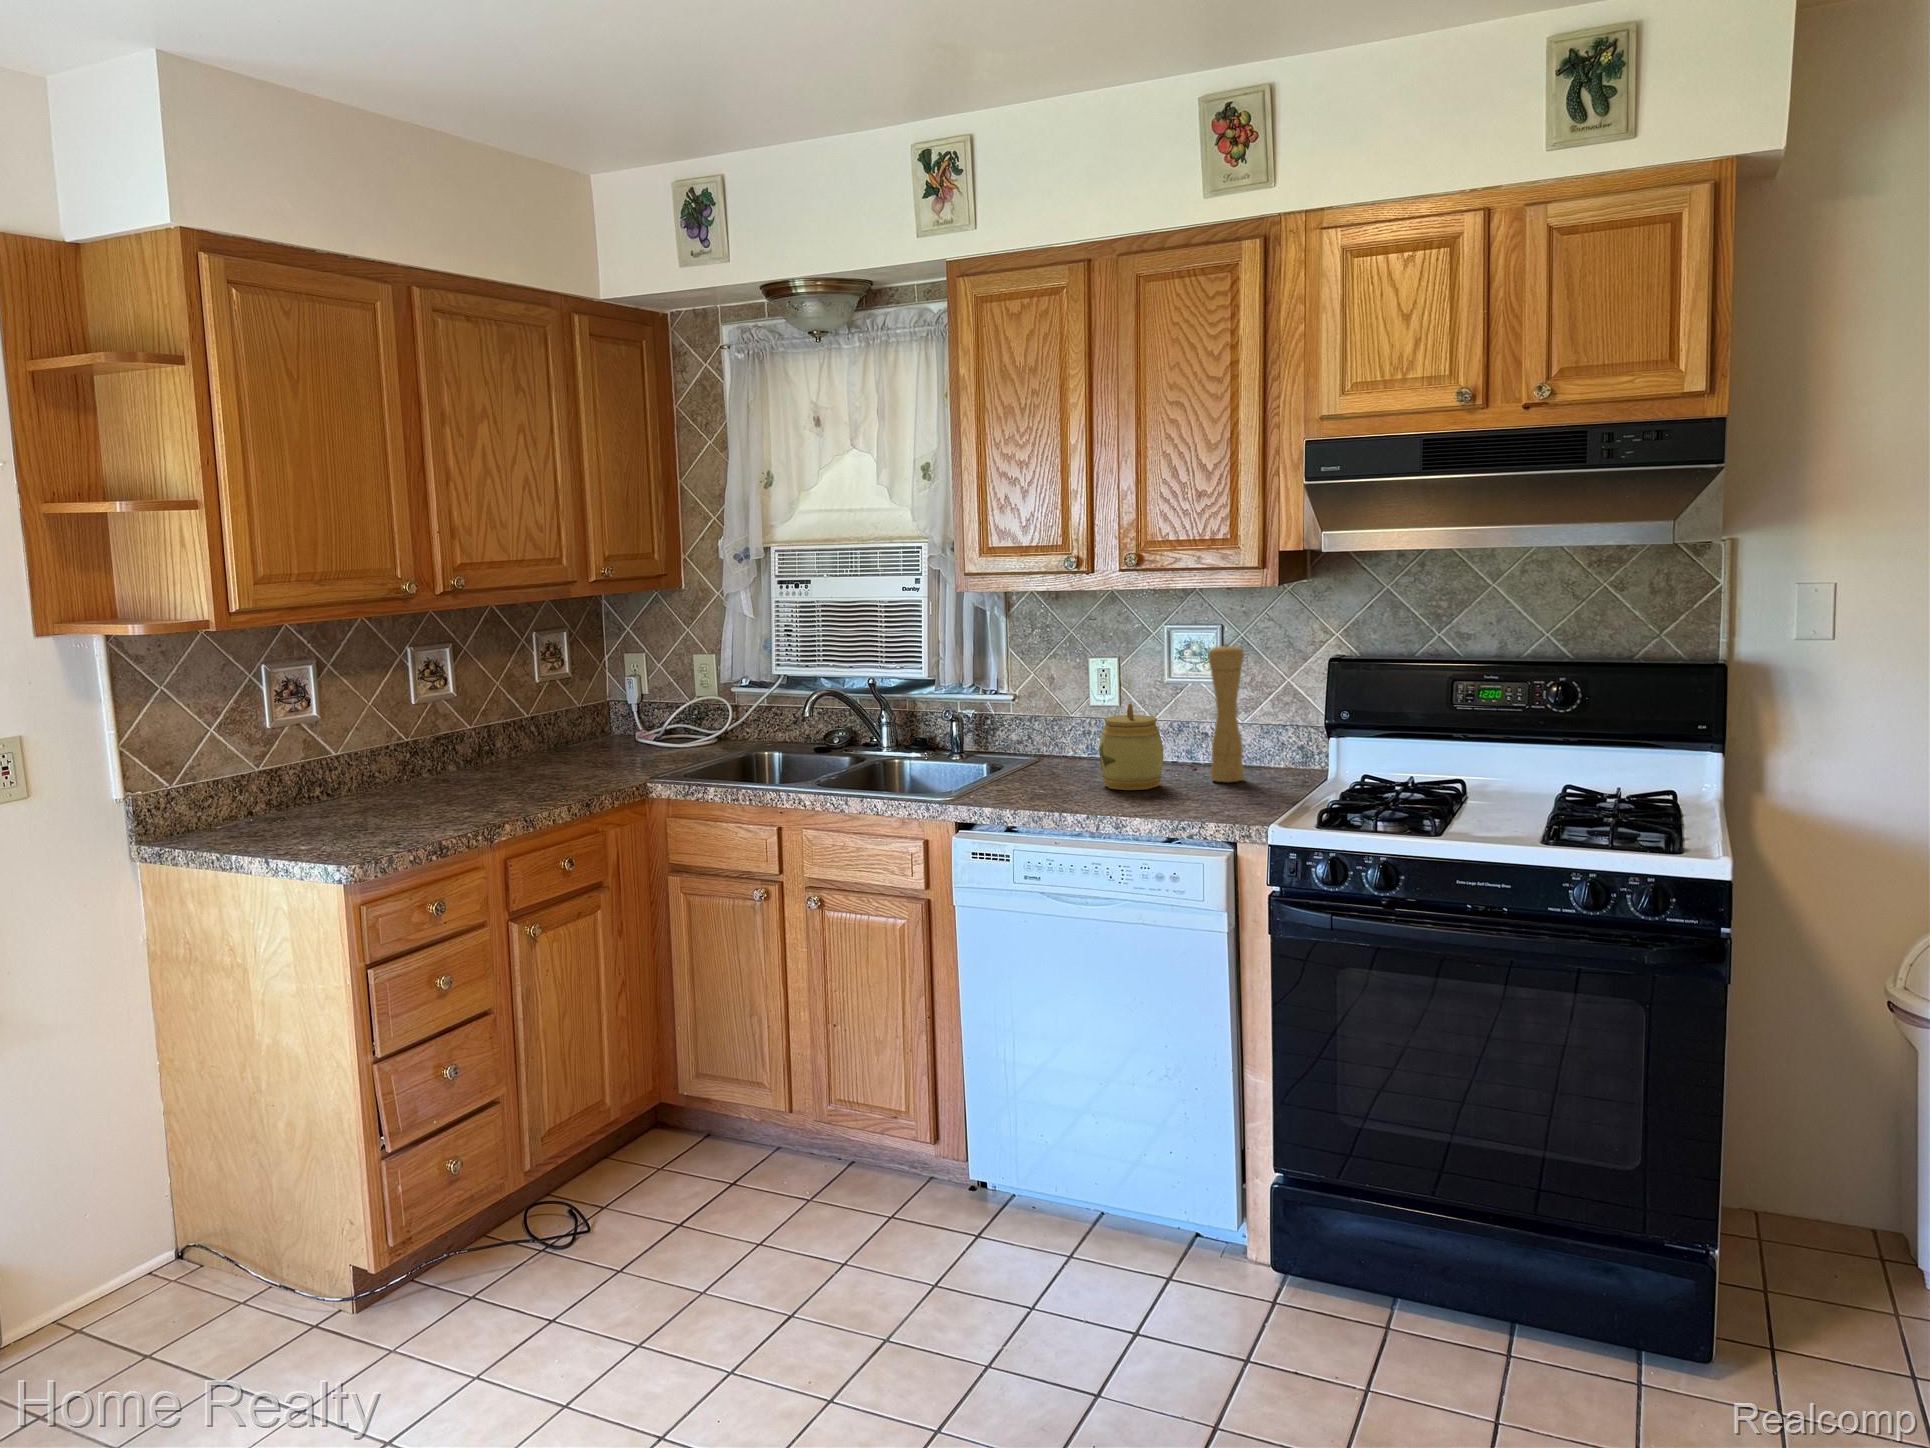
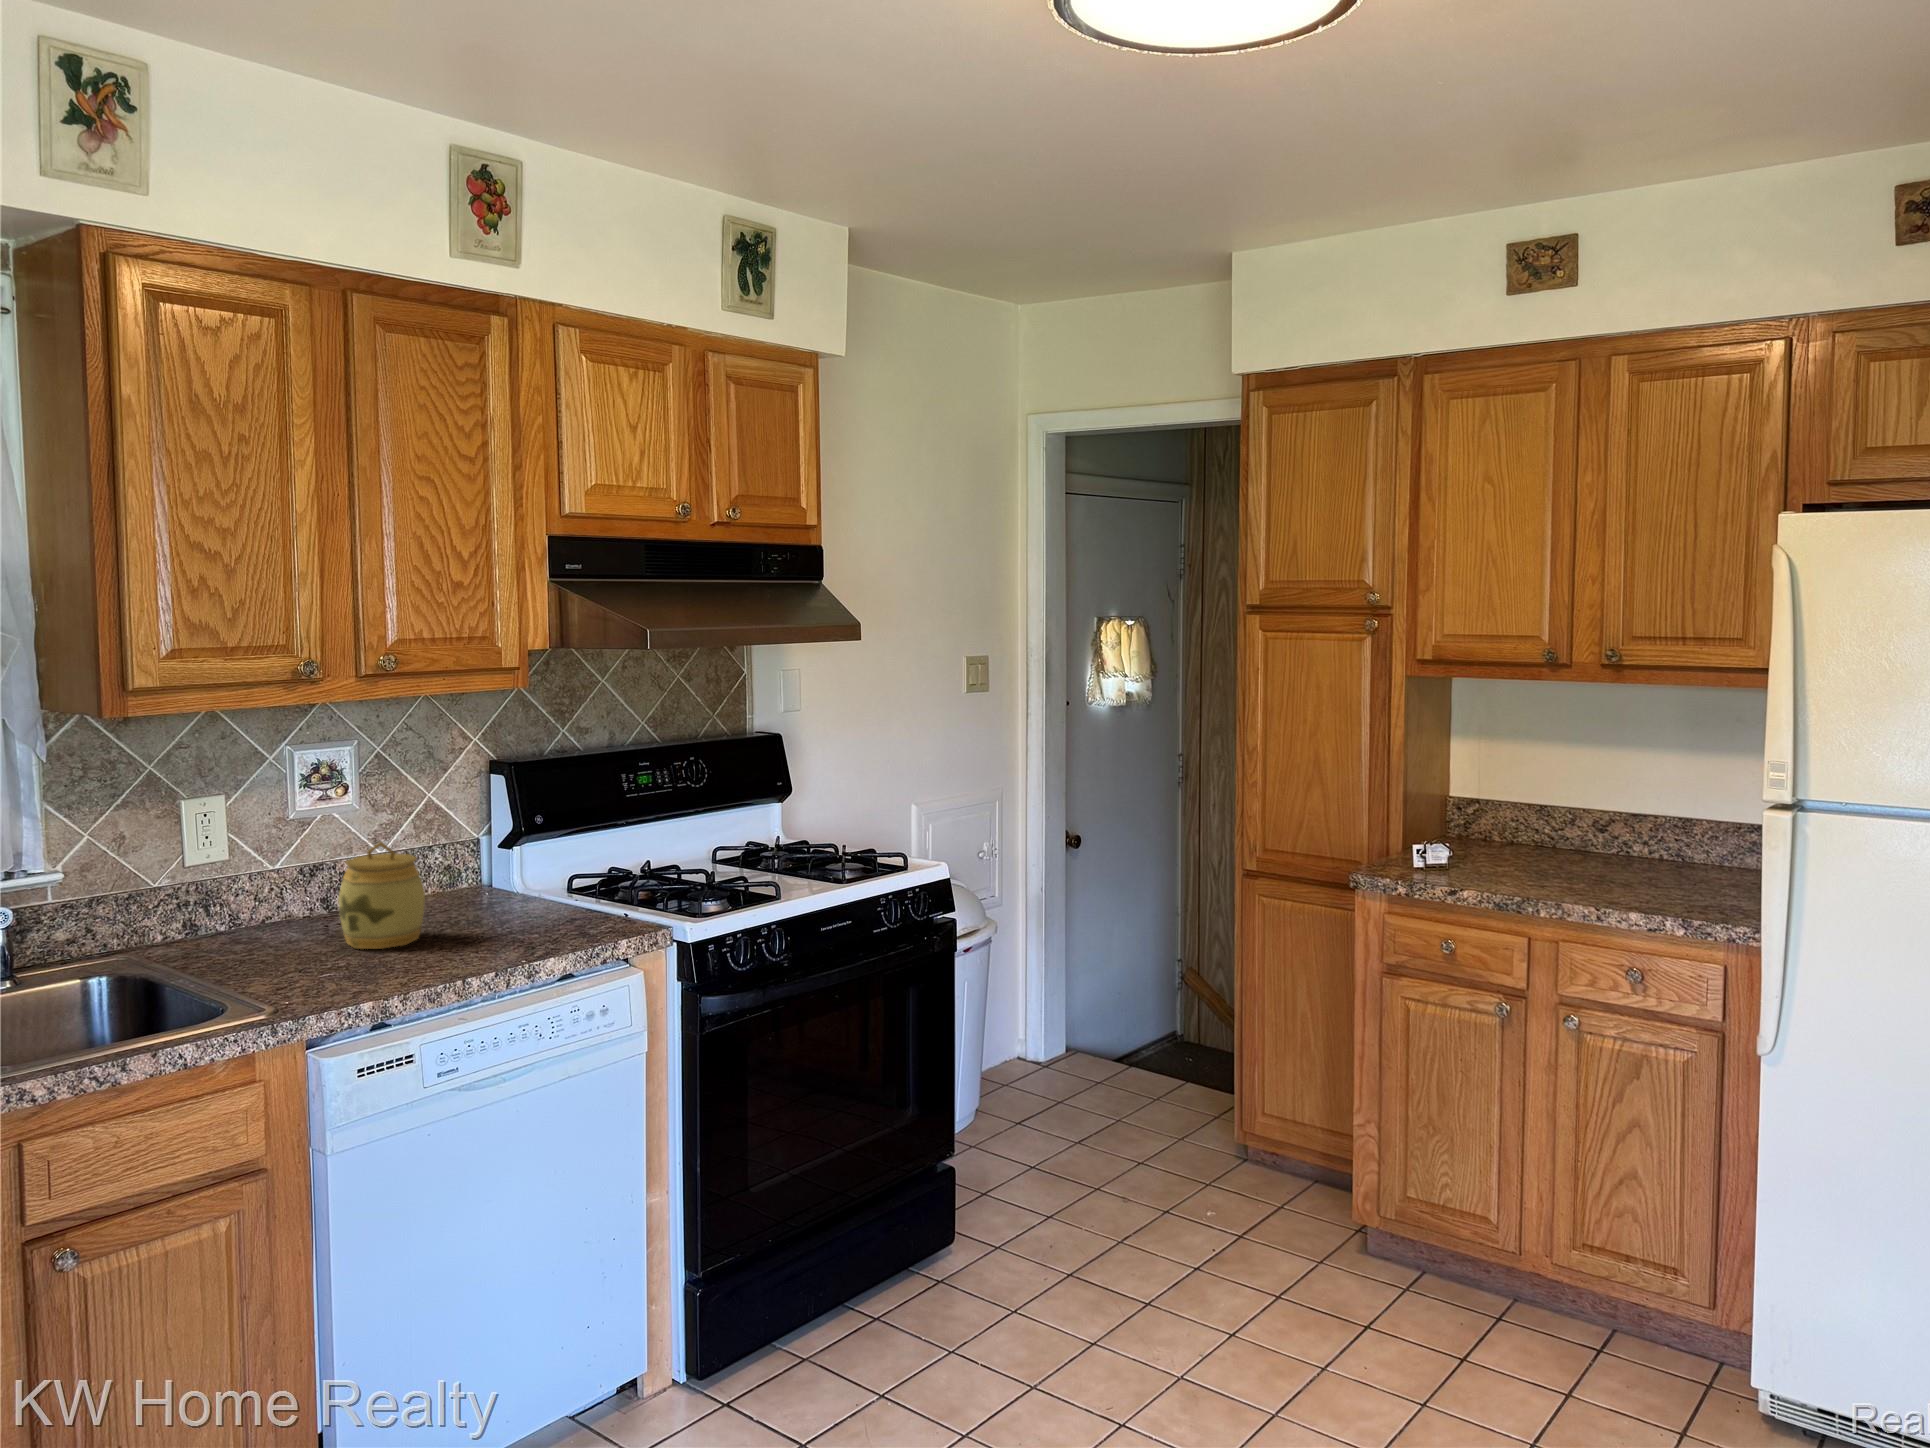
pepper mill: present [1208,644,1244,782] -> none [419,759,462,916]

